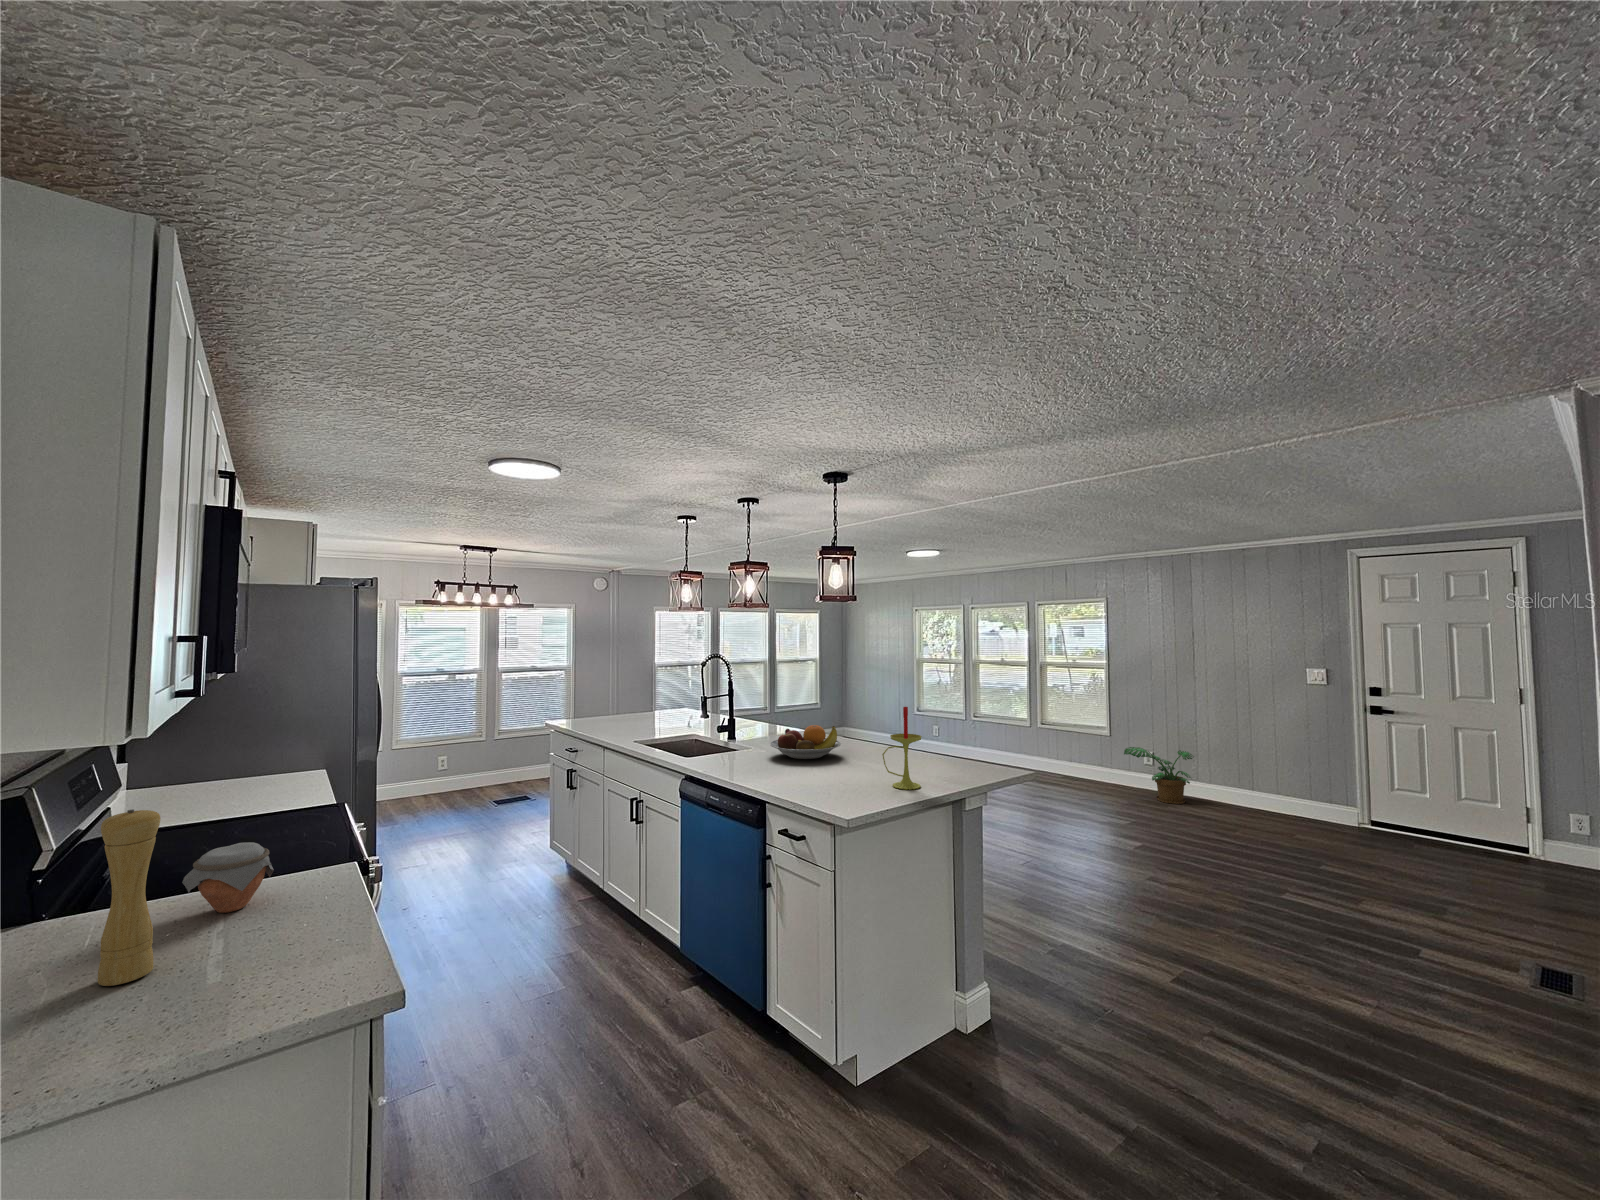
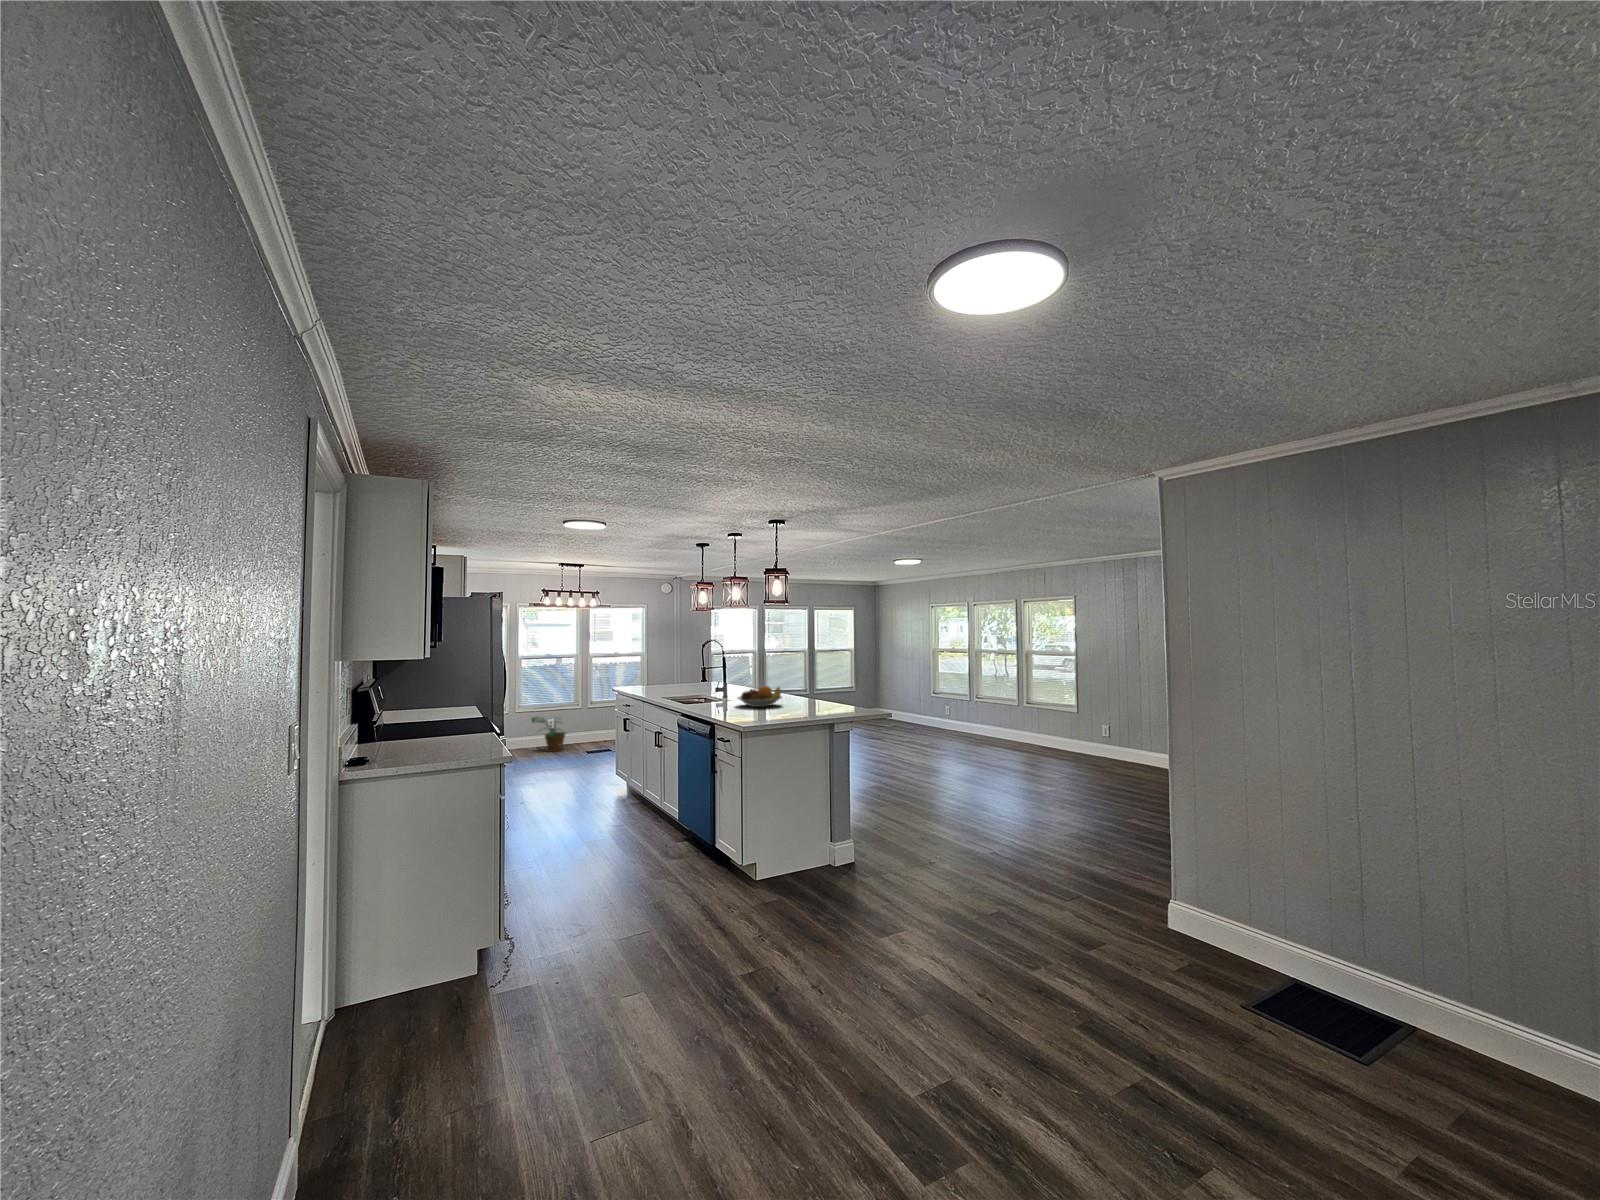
candle: present [882,707,922,790] -> none [783,669,807,719]
potted plant: present [1124,747,1194,804] -> present [532,715,567,752]
pepper mill: present [98,809,160,986] -> none [417,692,435,753]
jar: present [182,842,274,913] -> none [436,717,468,743]

